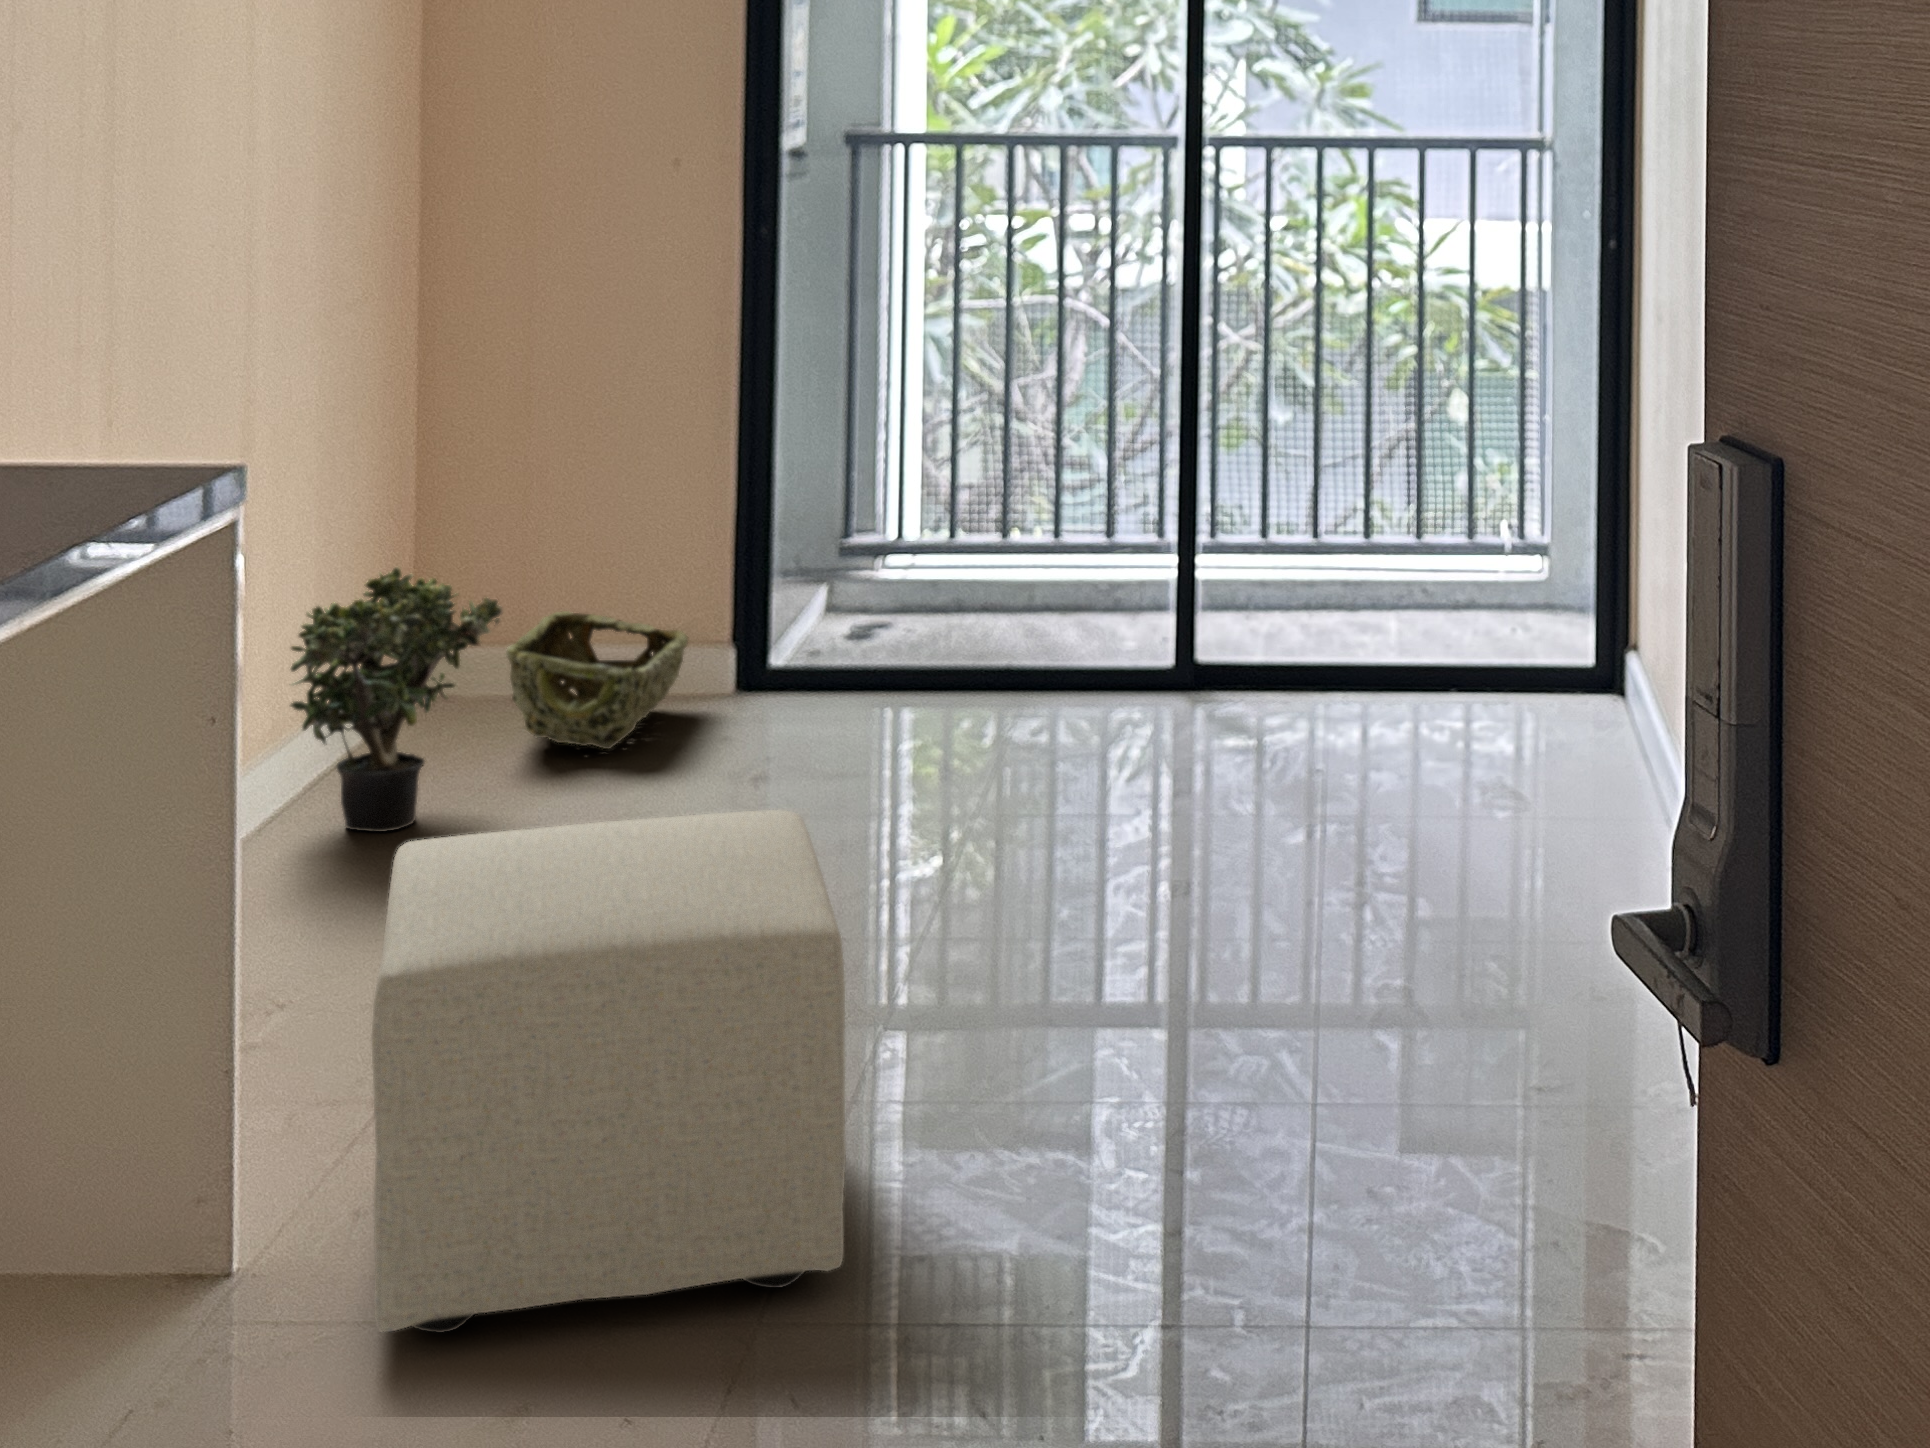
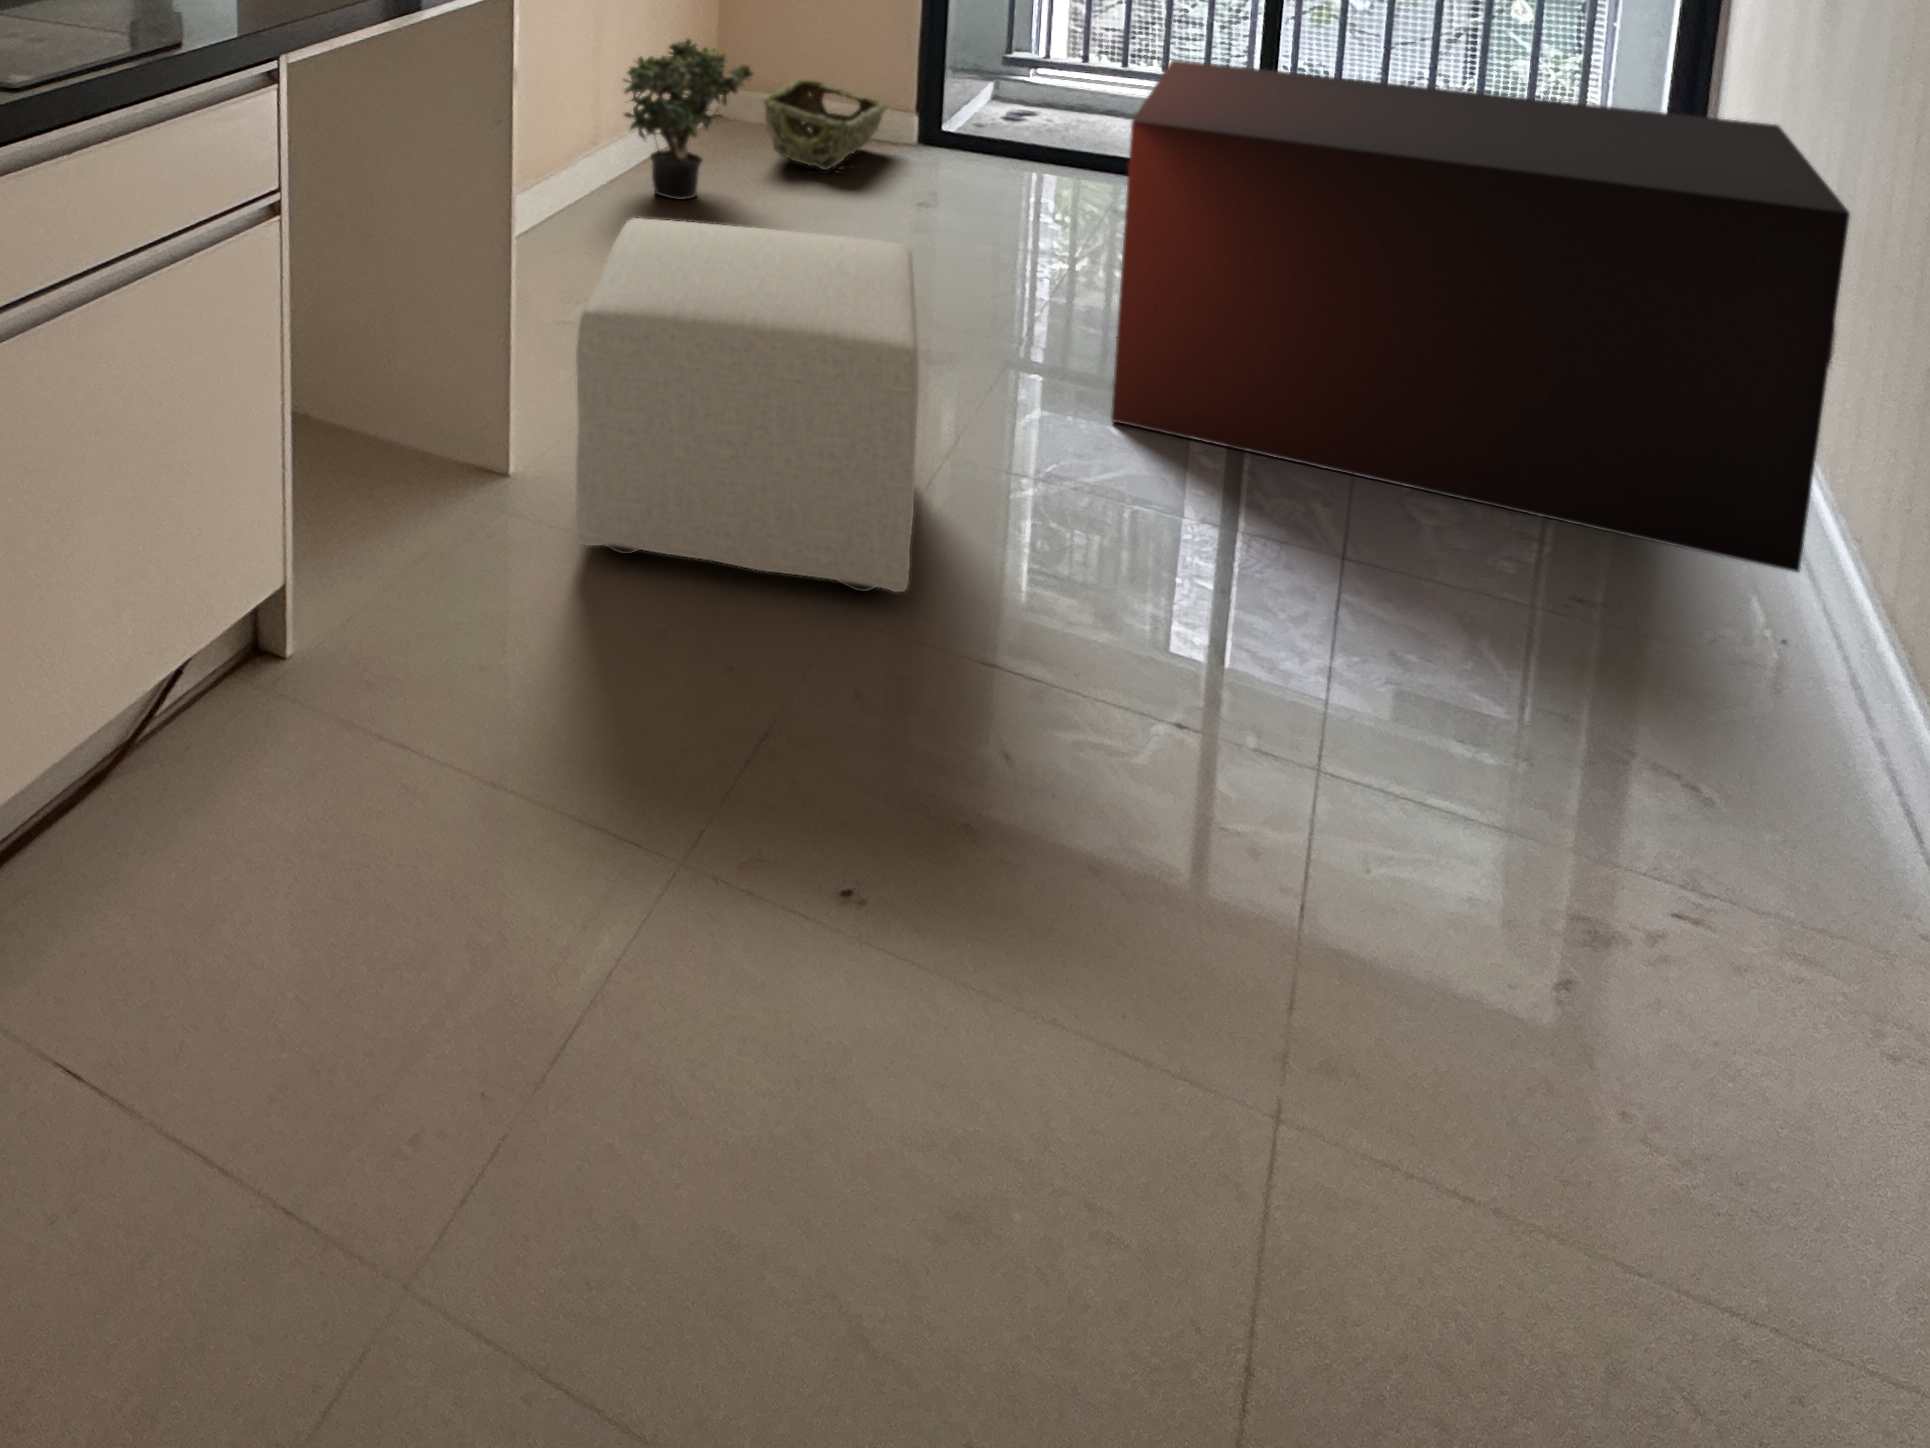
storage cabinet: none [1050,518,1734,1009] -> present [1111,60,1850,572]

